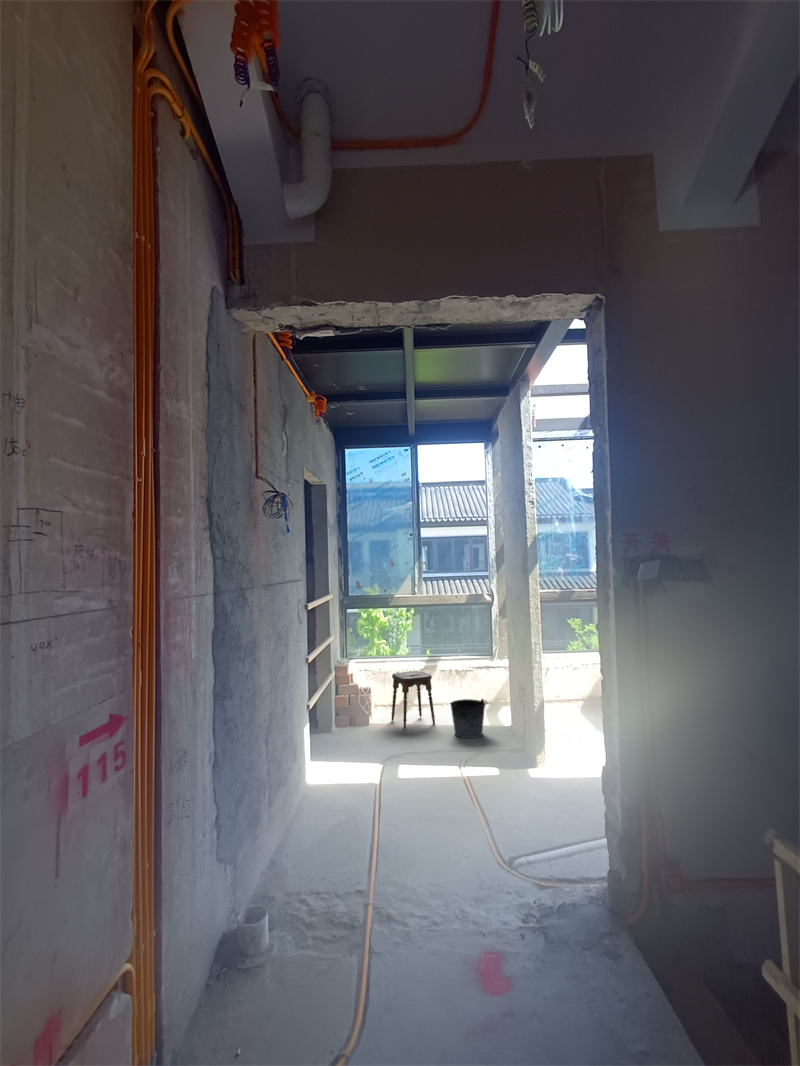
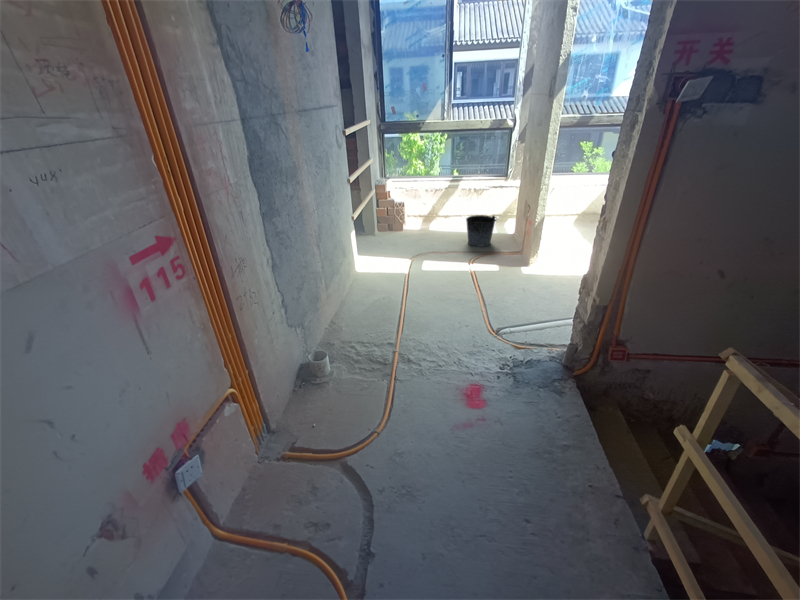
stool: present [392,671,435,728] -> none [420,190,454,236]

